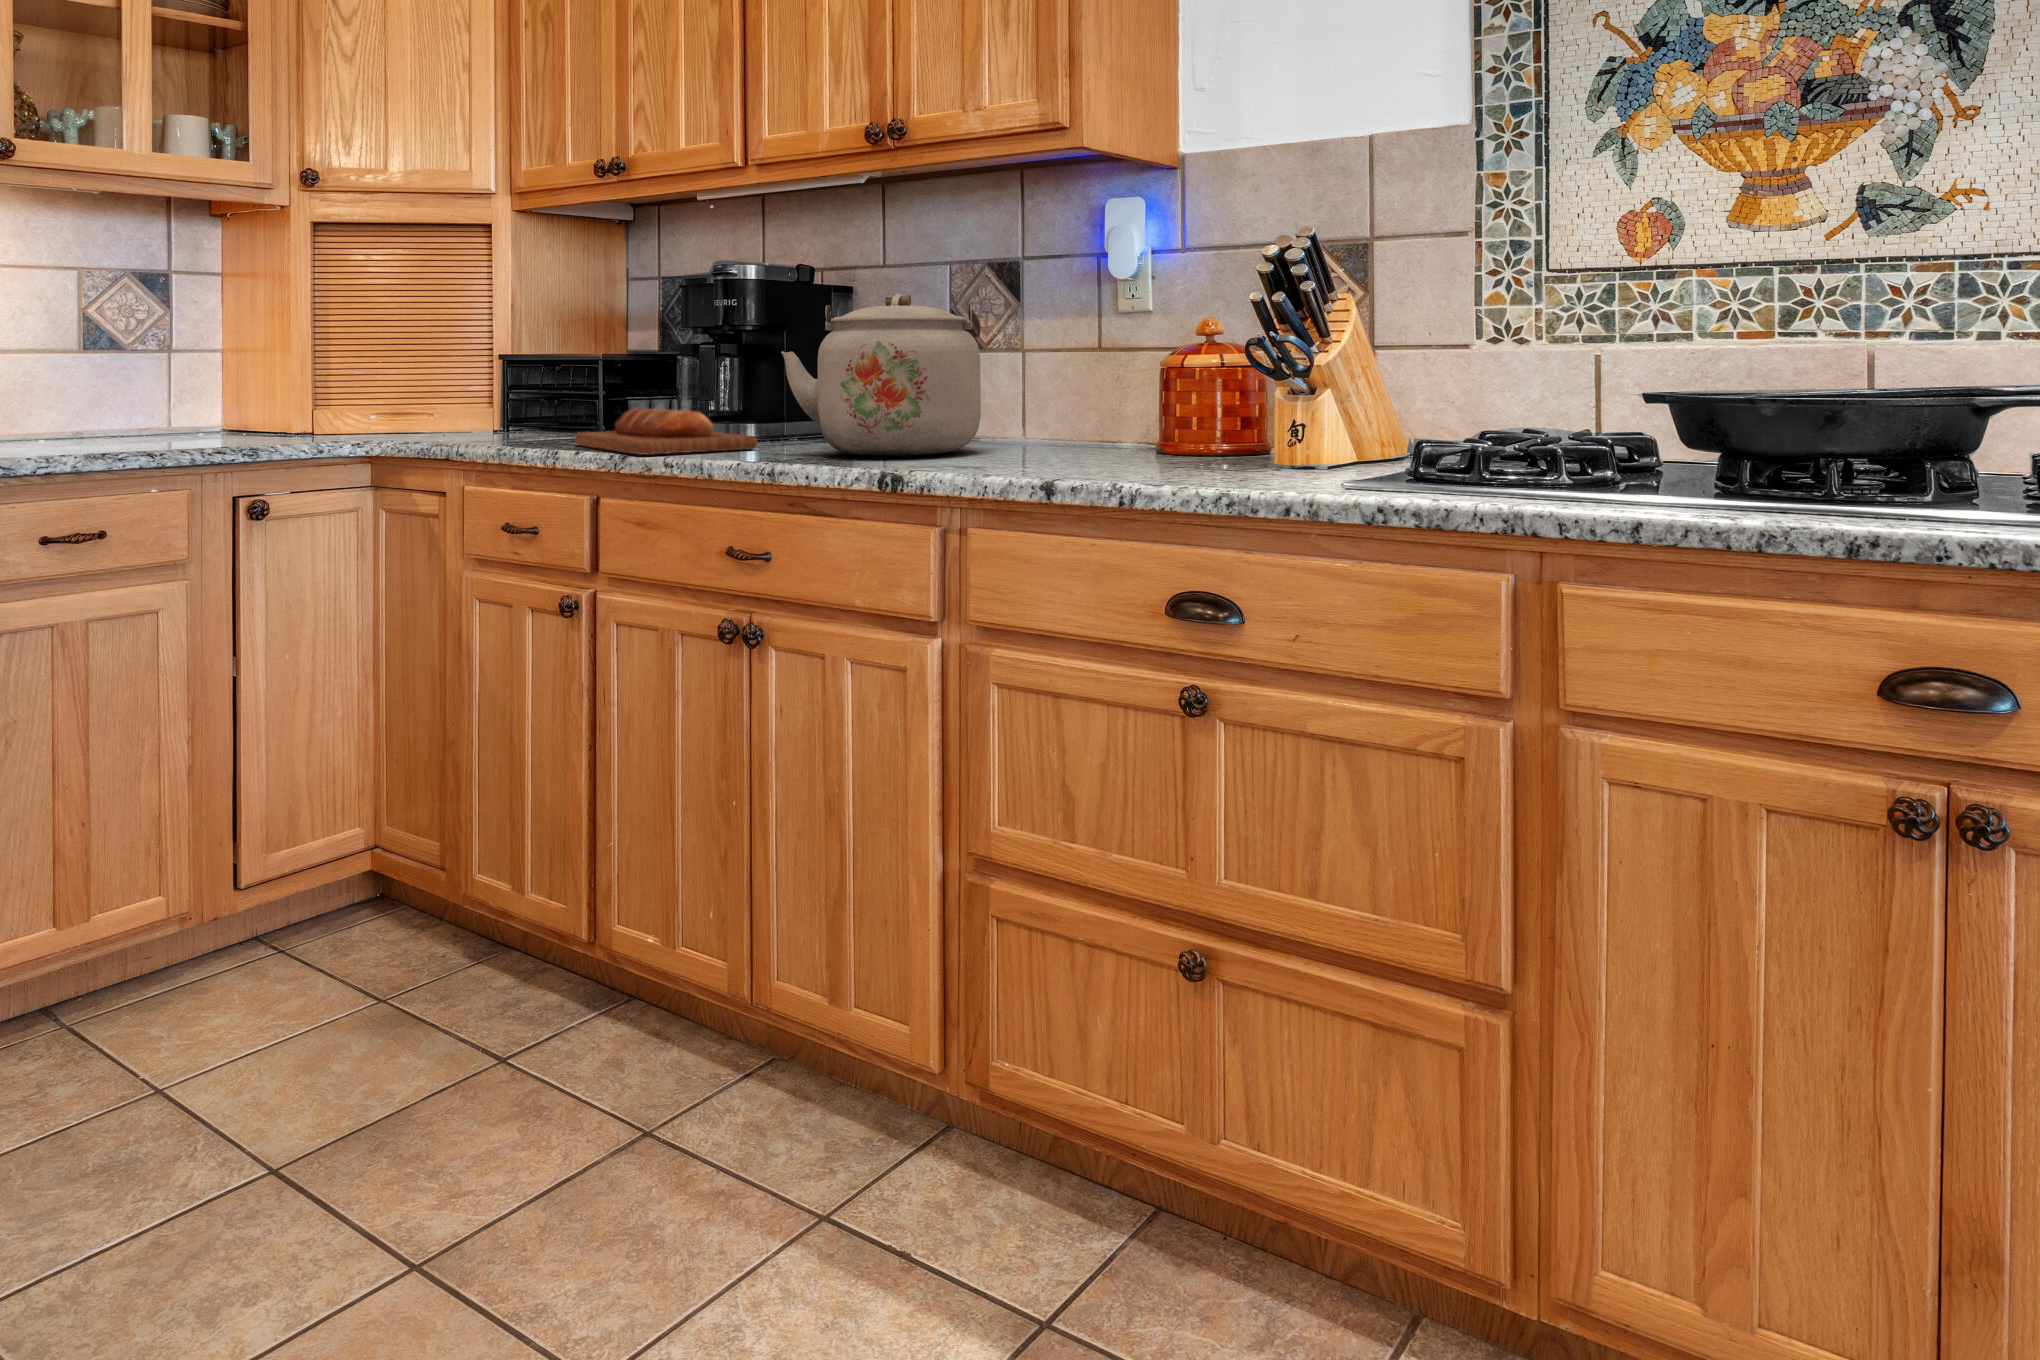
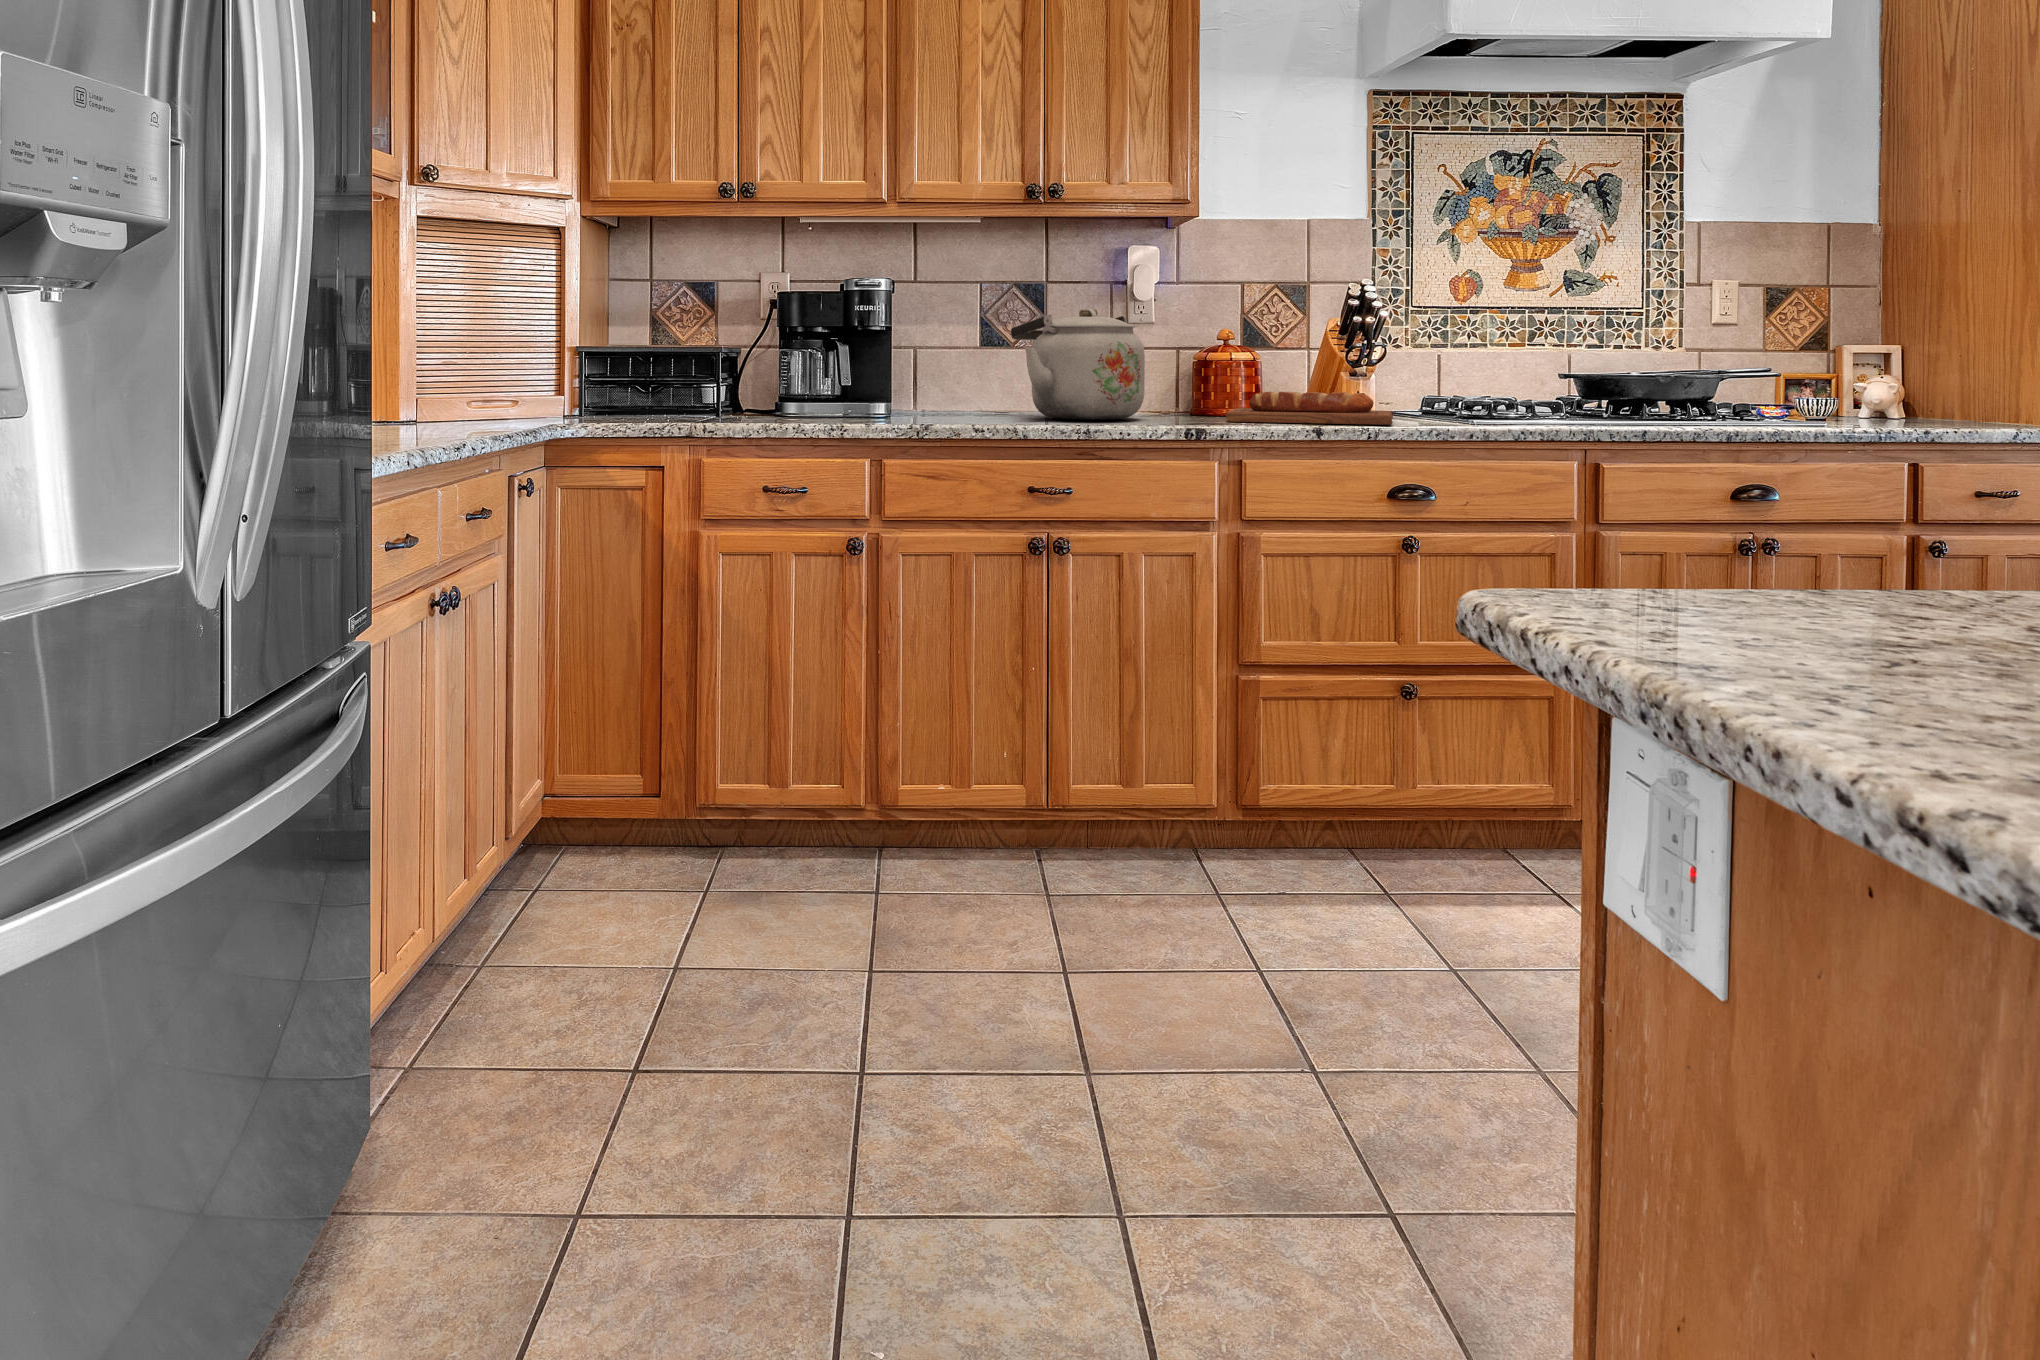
bread loaf: present [575,408,757,455] -> present [1226,392,1393,425]

